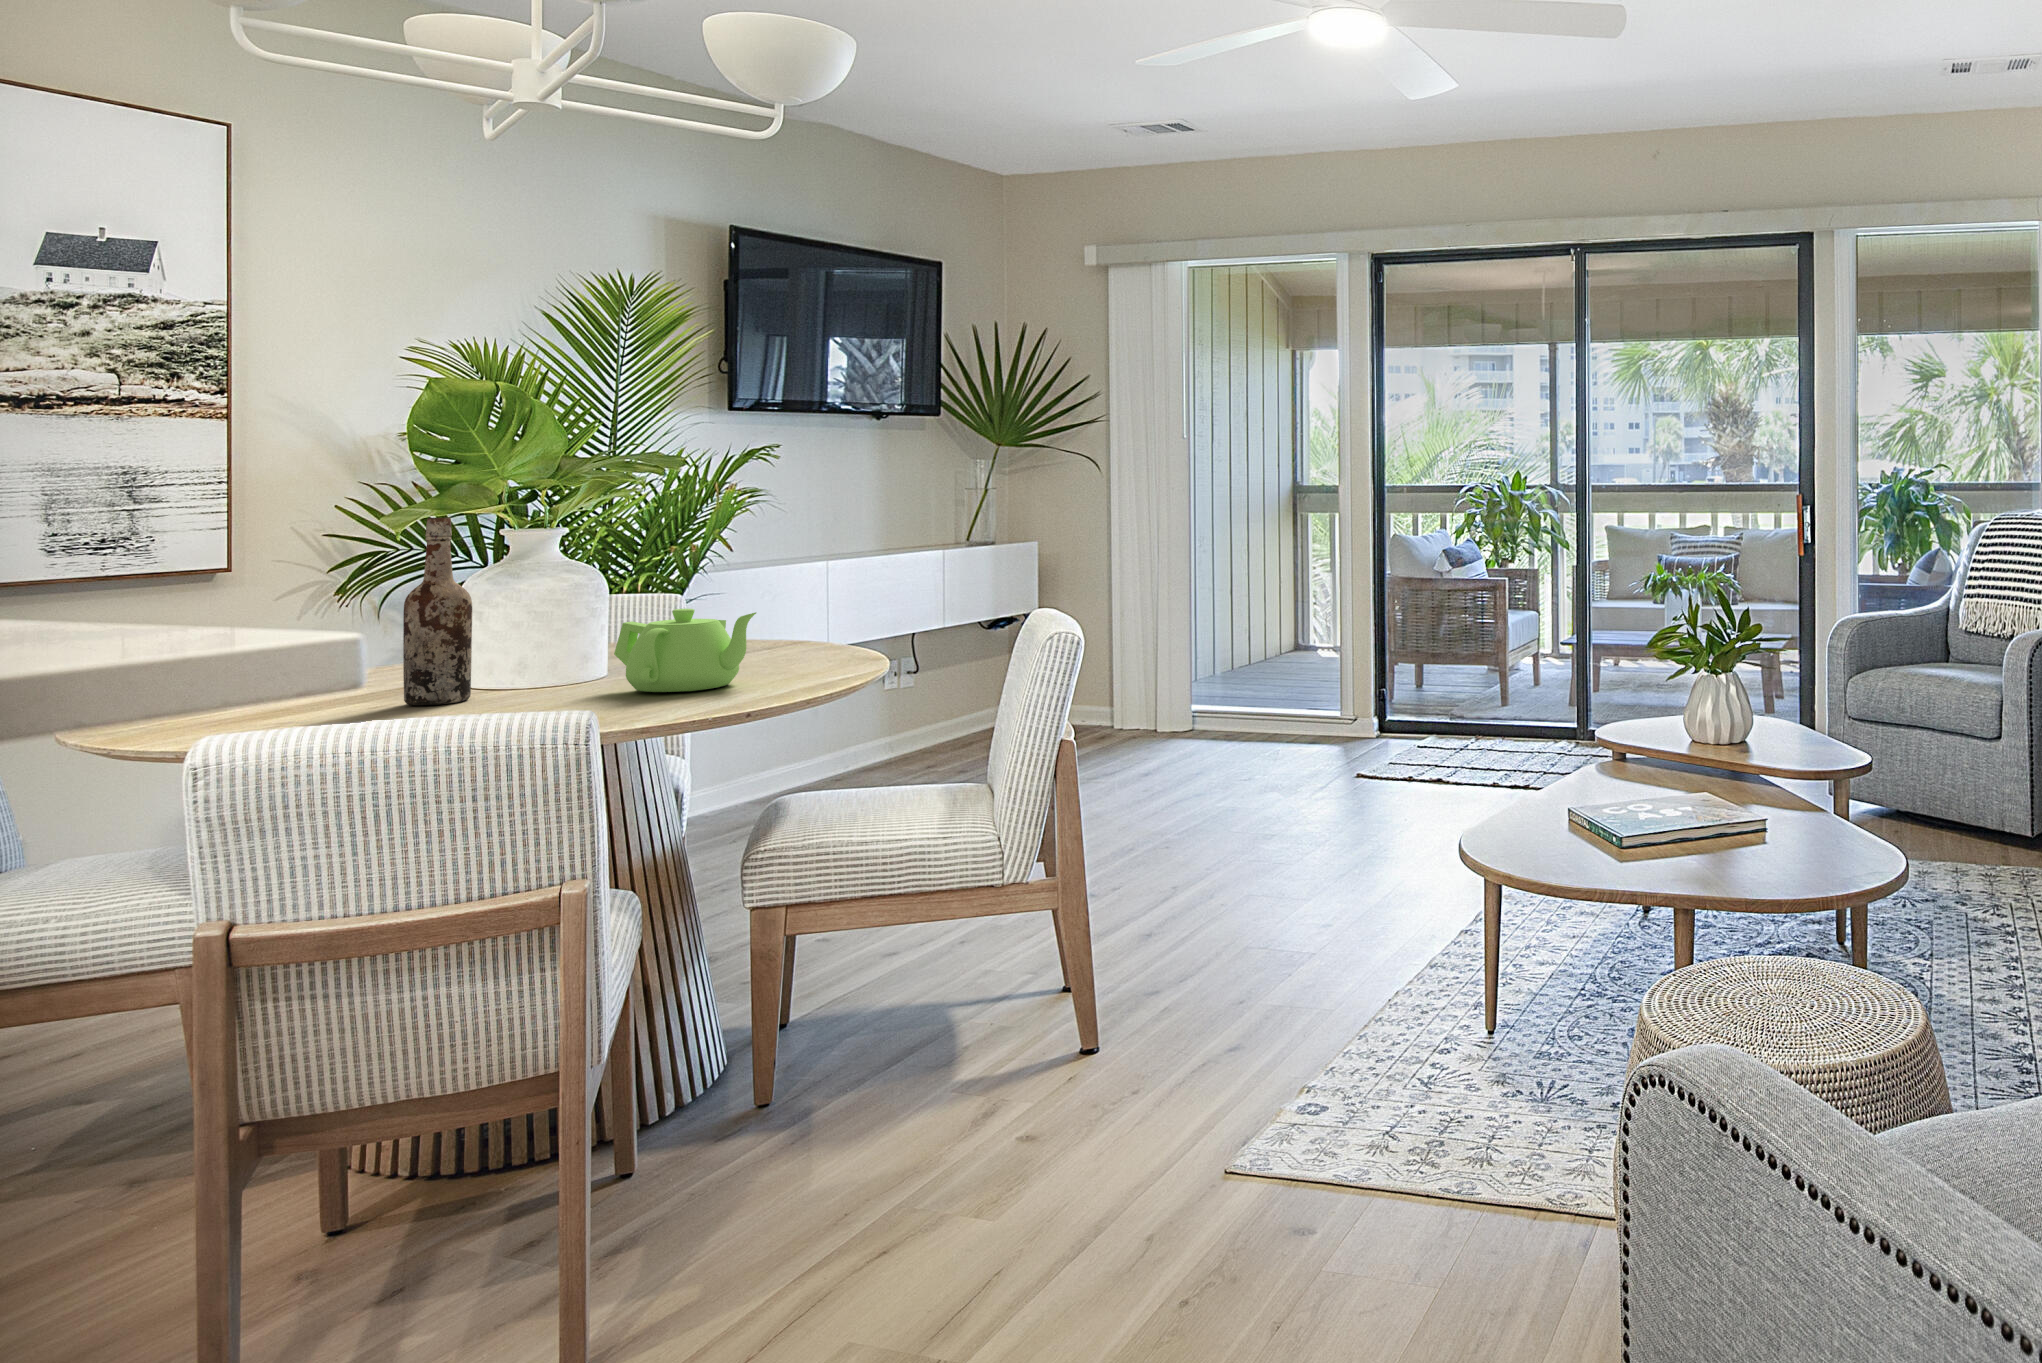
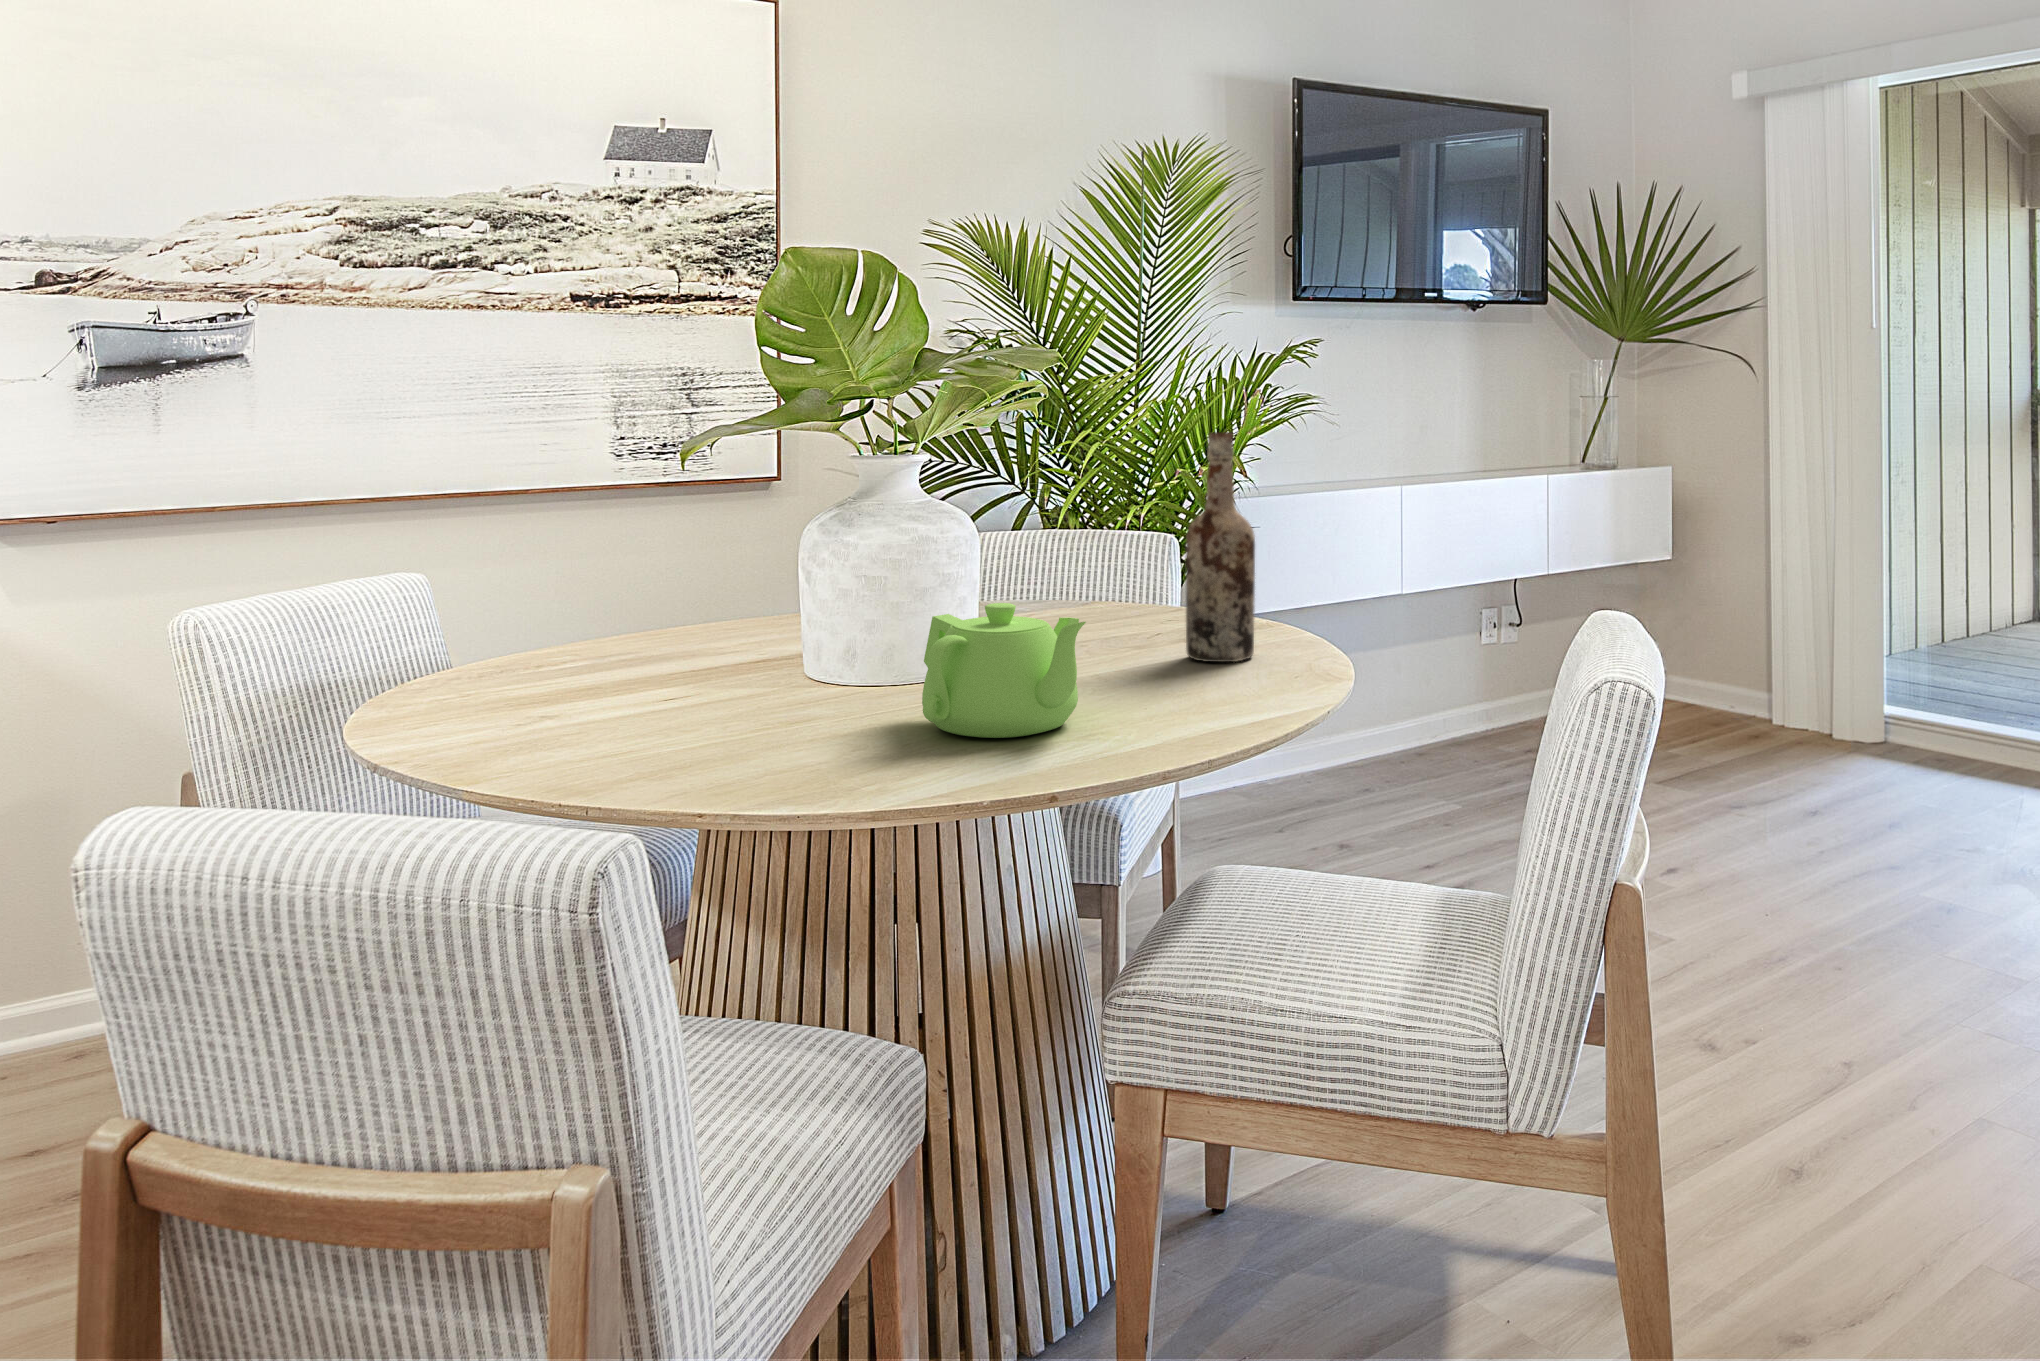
wine bottle: present [403,518,472,705] -> present [1185,432,1255,662]

